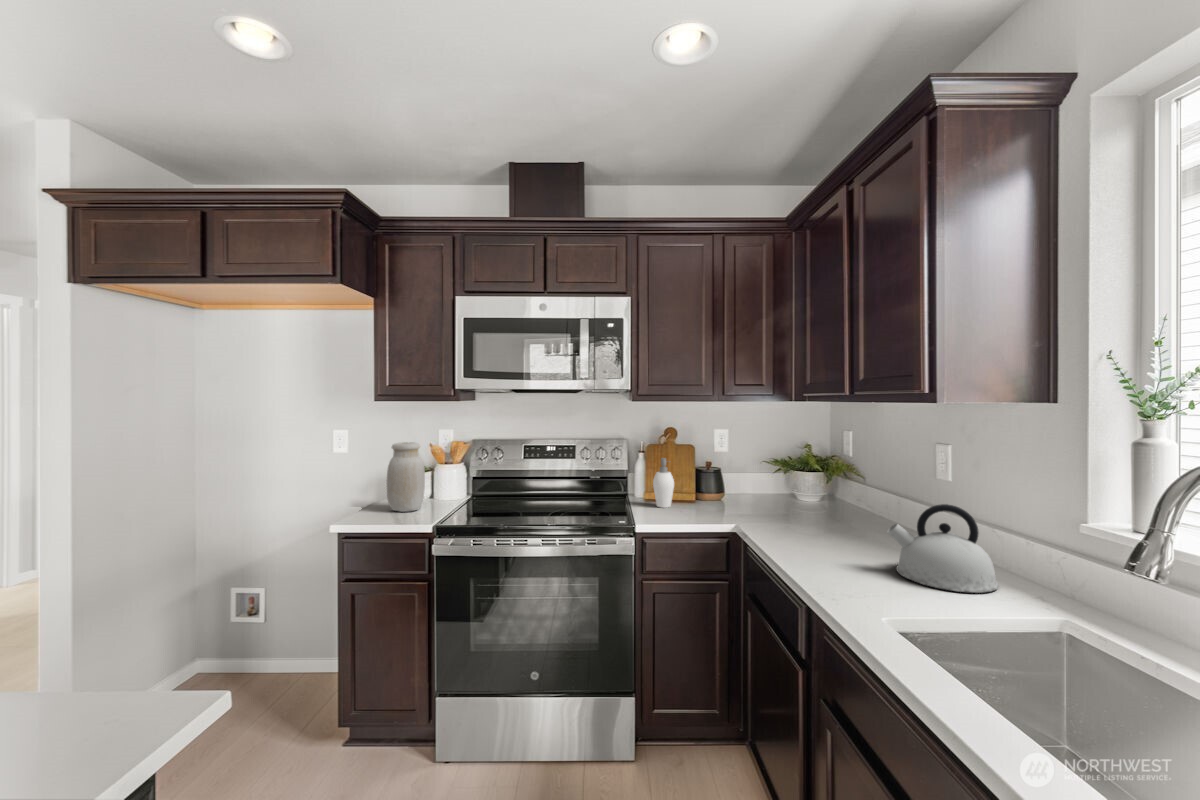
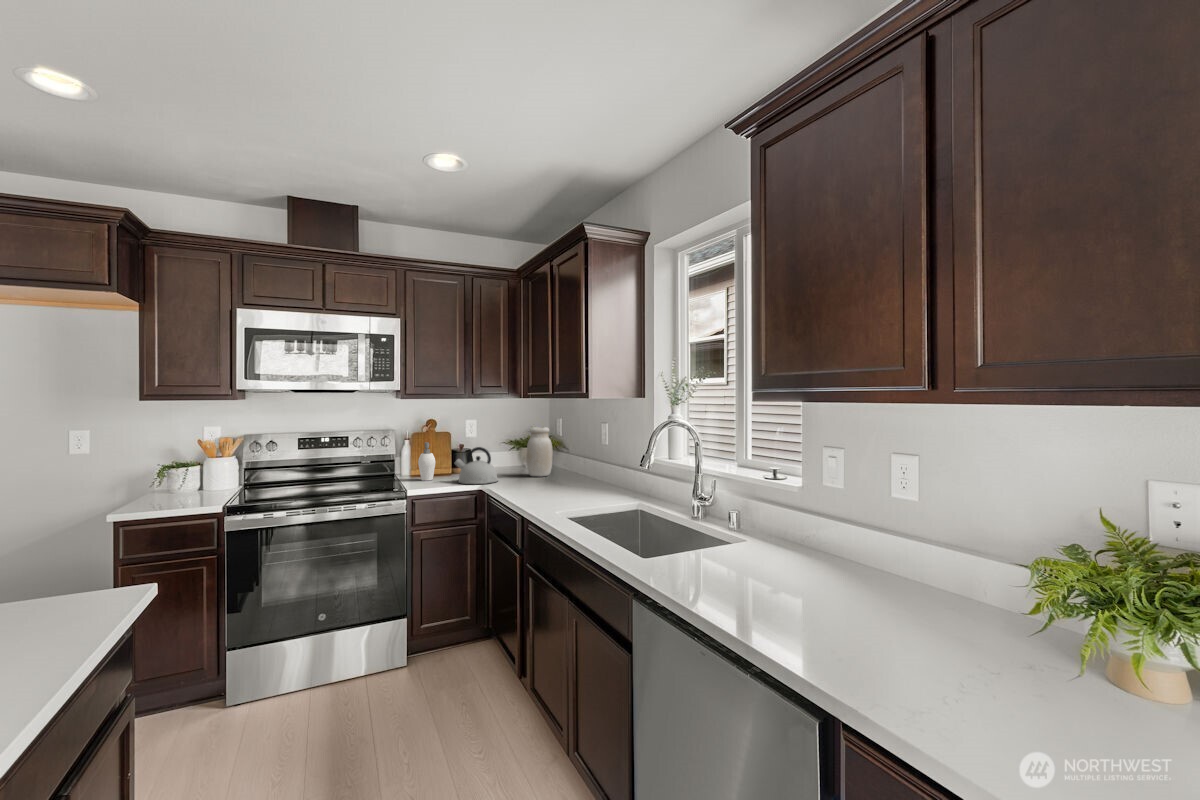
jar: present [387,442,425,512] -> present [526,427,553,476]
kettle: present [887,504,999,593] -> present [455,447,498,484]

